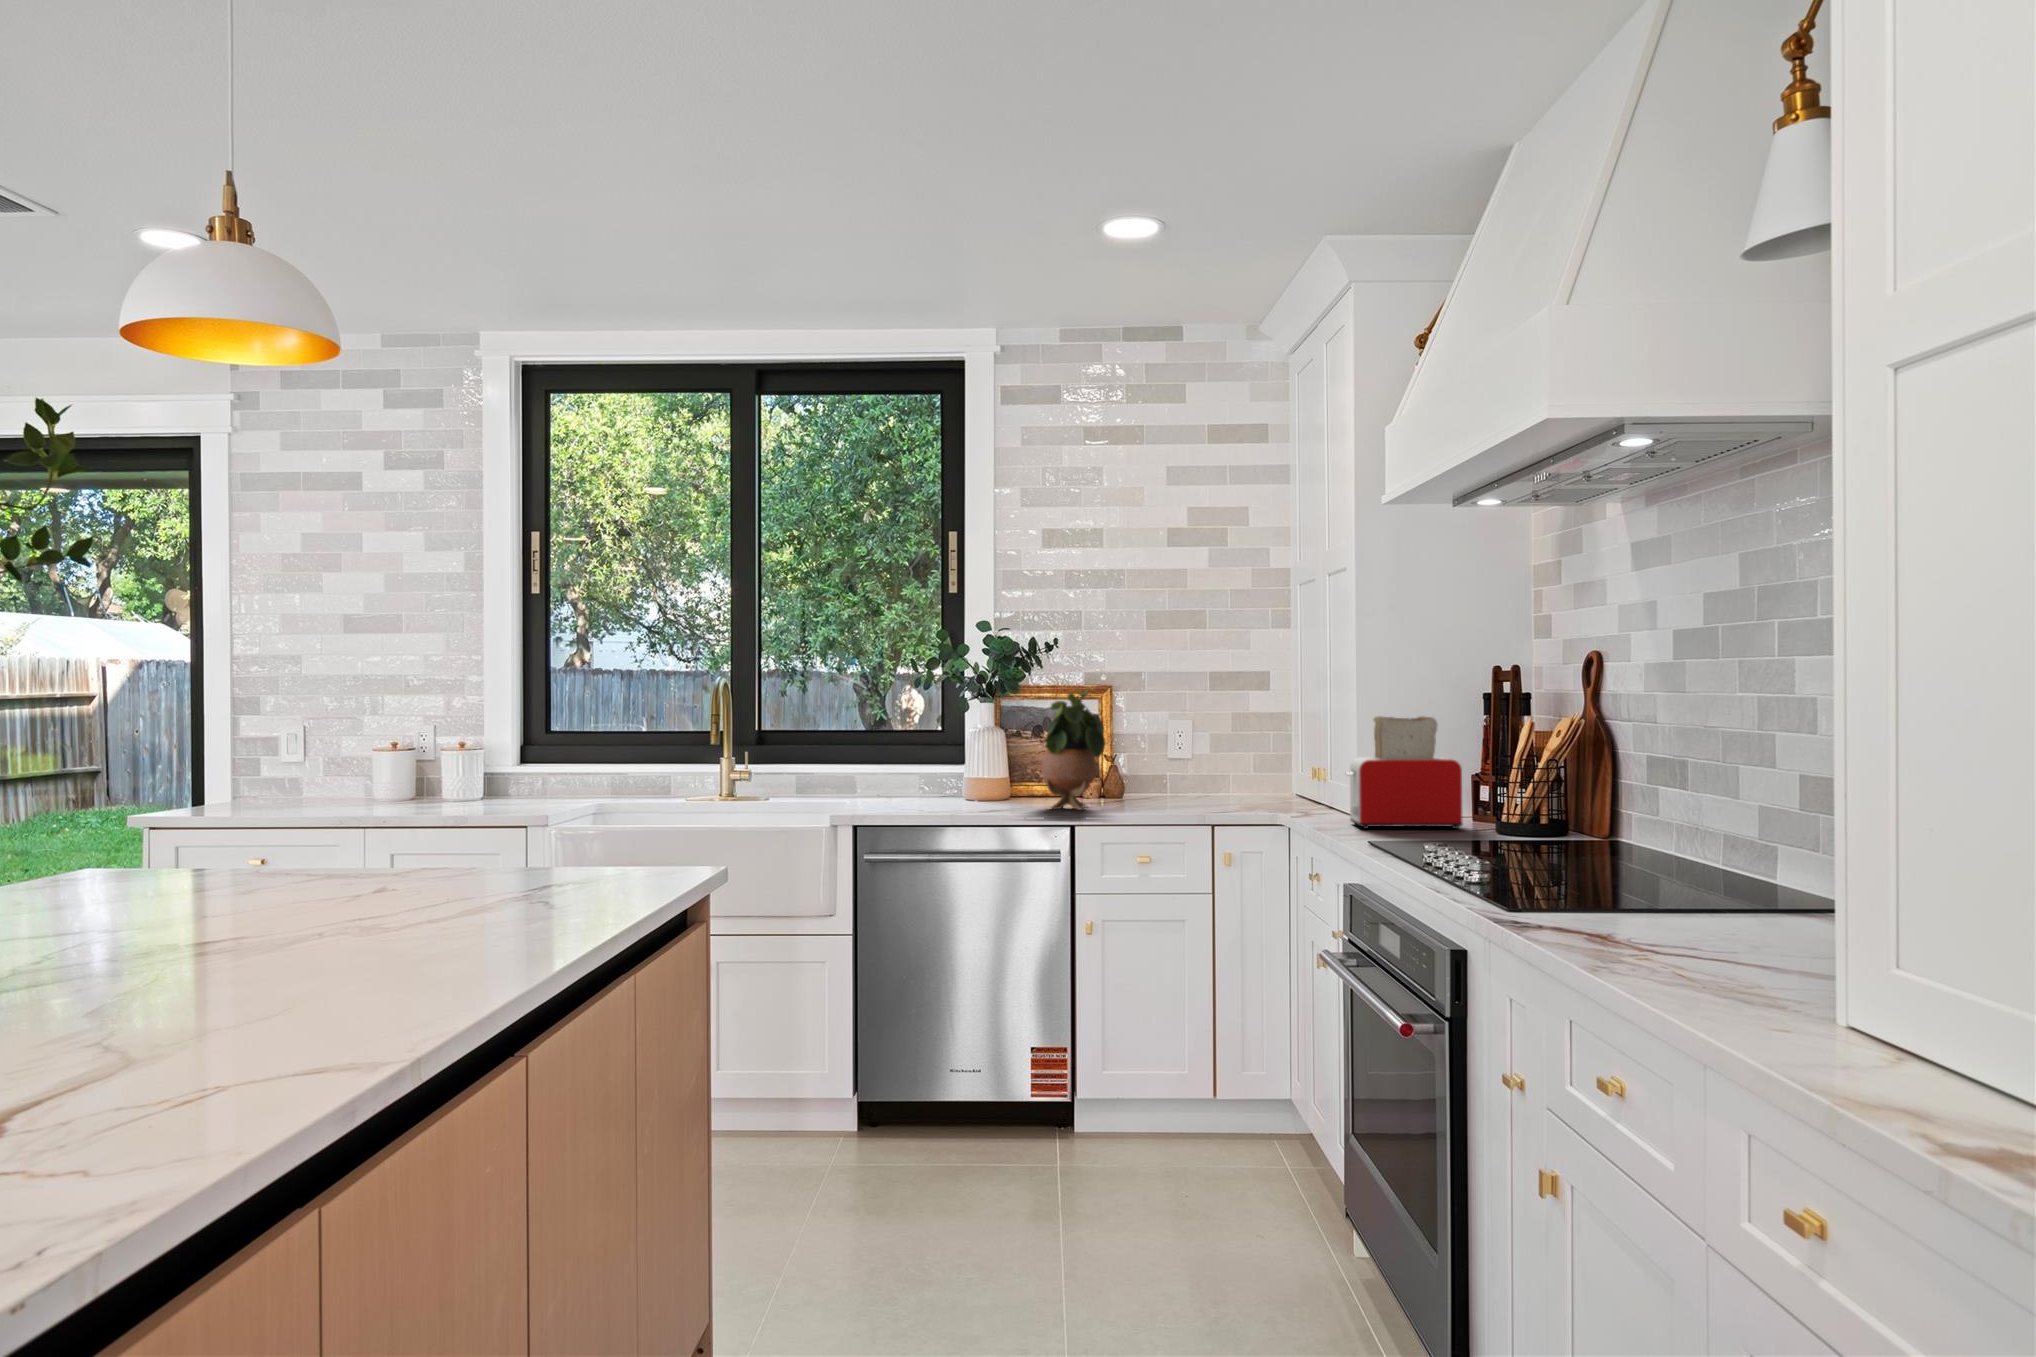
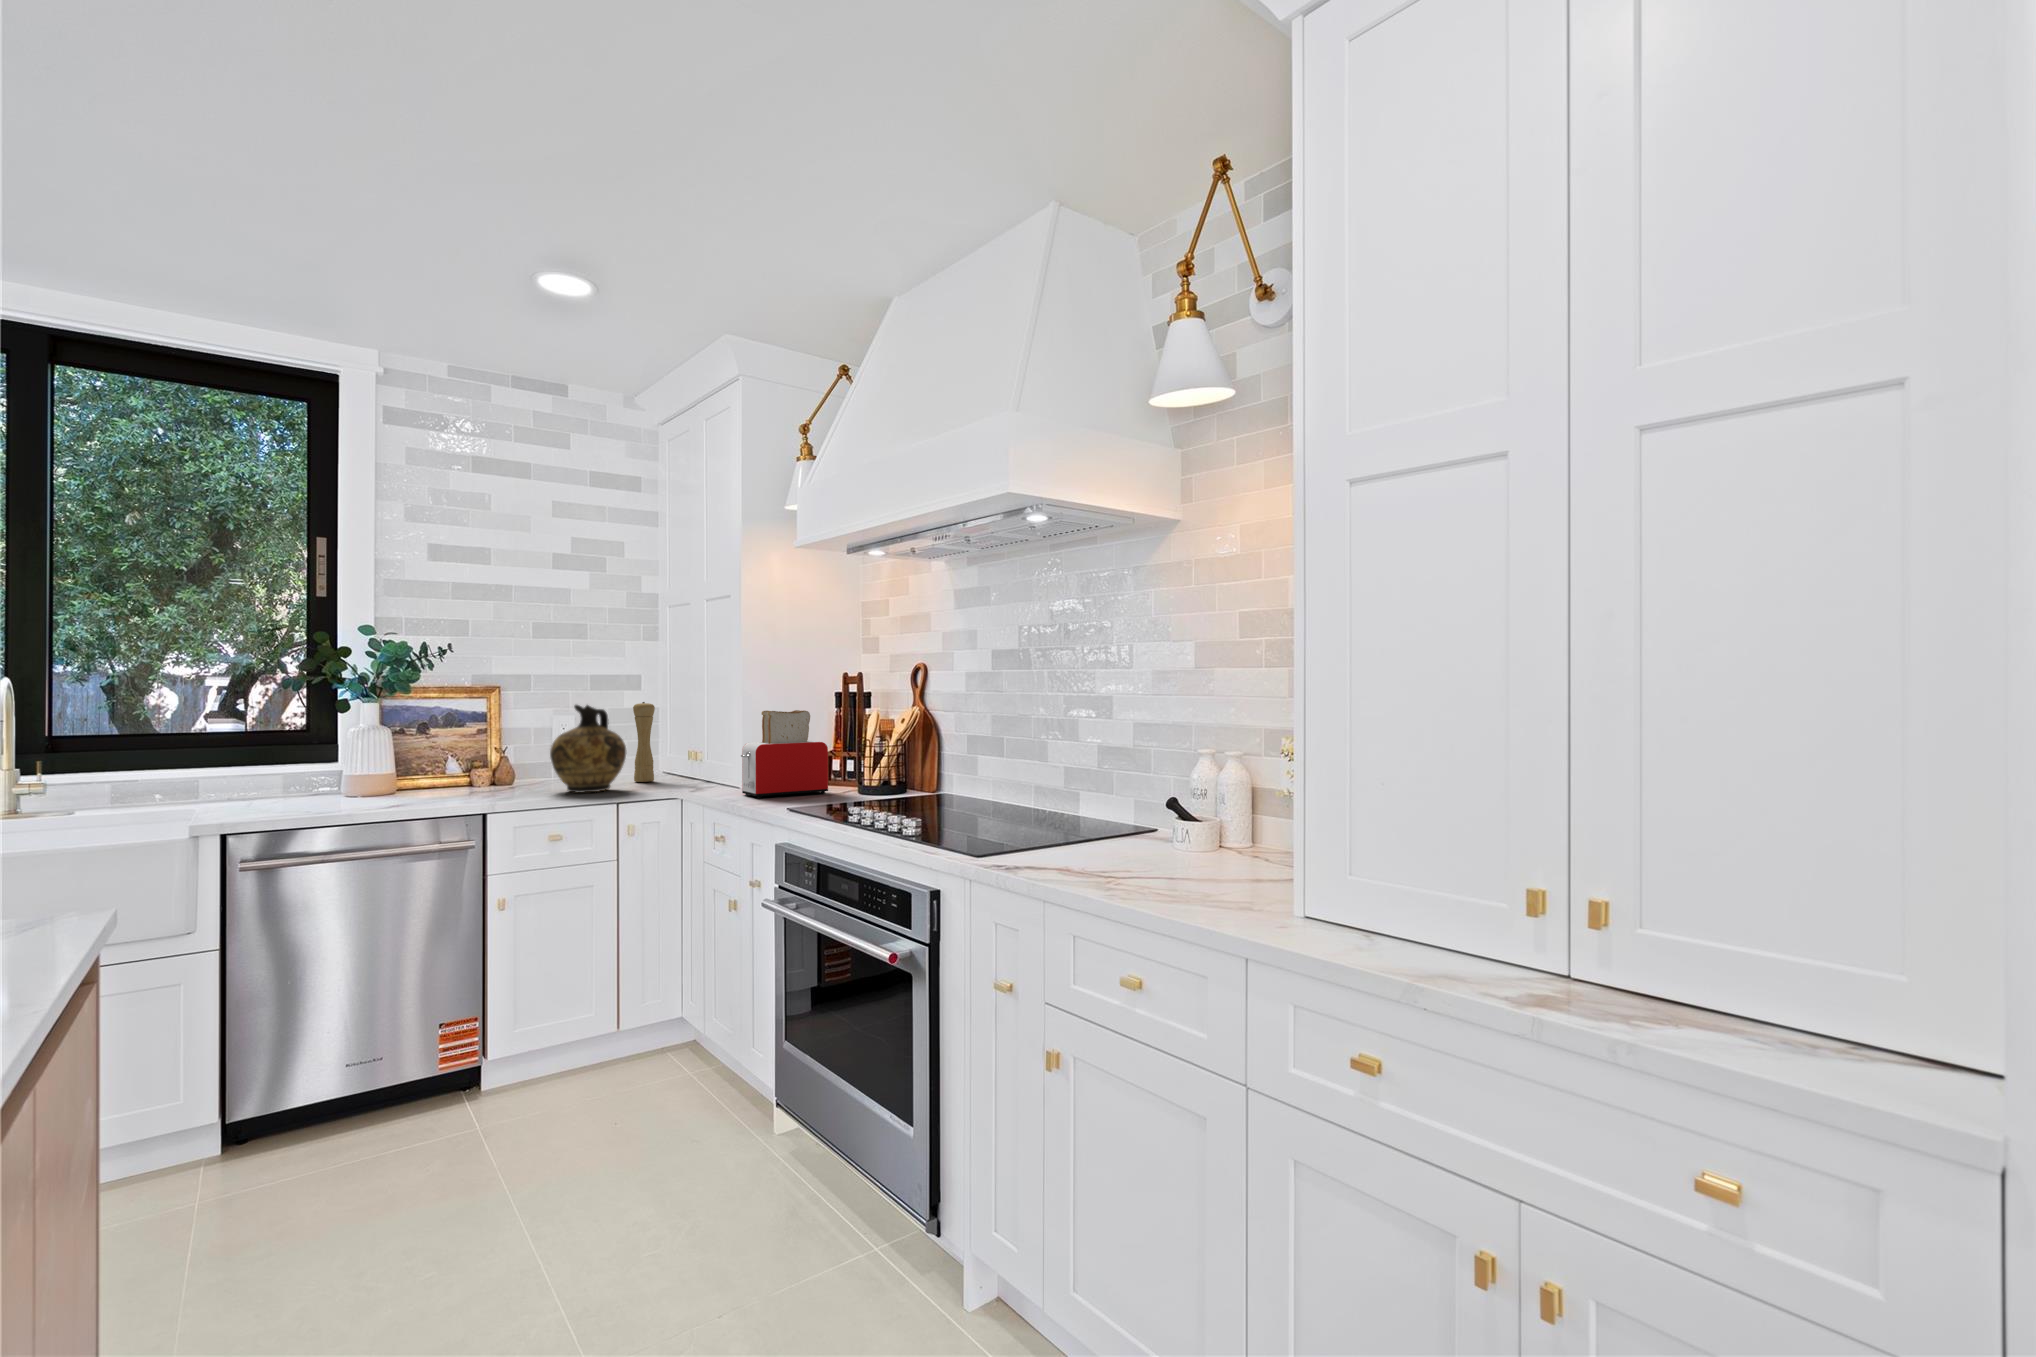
potted plant: present [1041,690,1106,810] -> none [445,689,515,802]
pepper mill: none [1250,704,1274,800] -> present [633,702,655,782]
ceramic jug: none [1148,706,1230,808] -> present [550,705,626,793]

